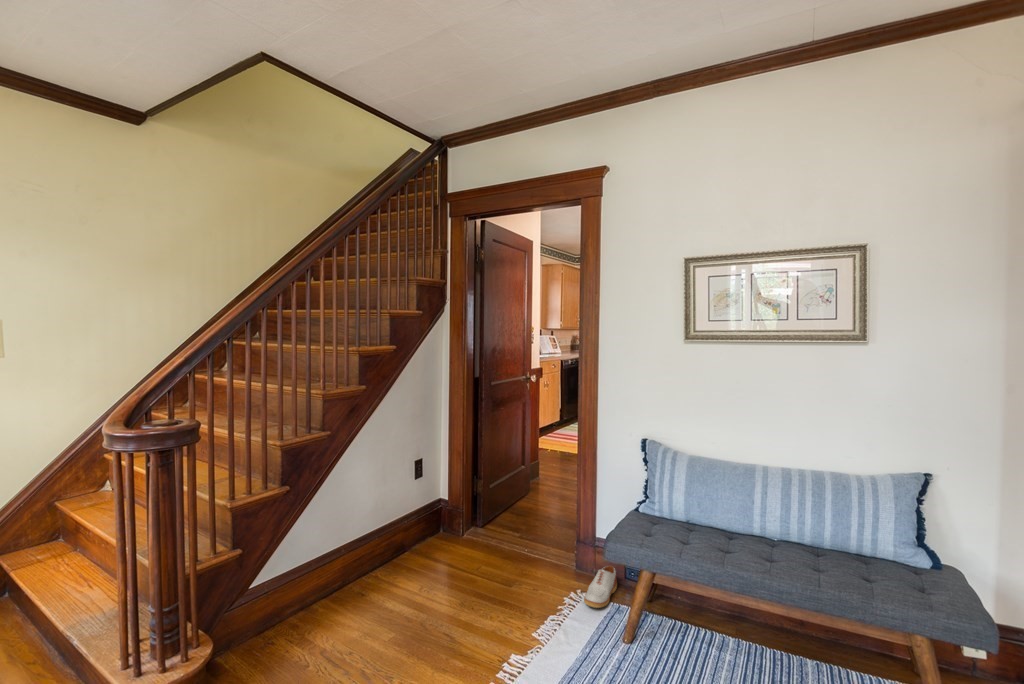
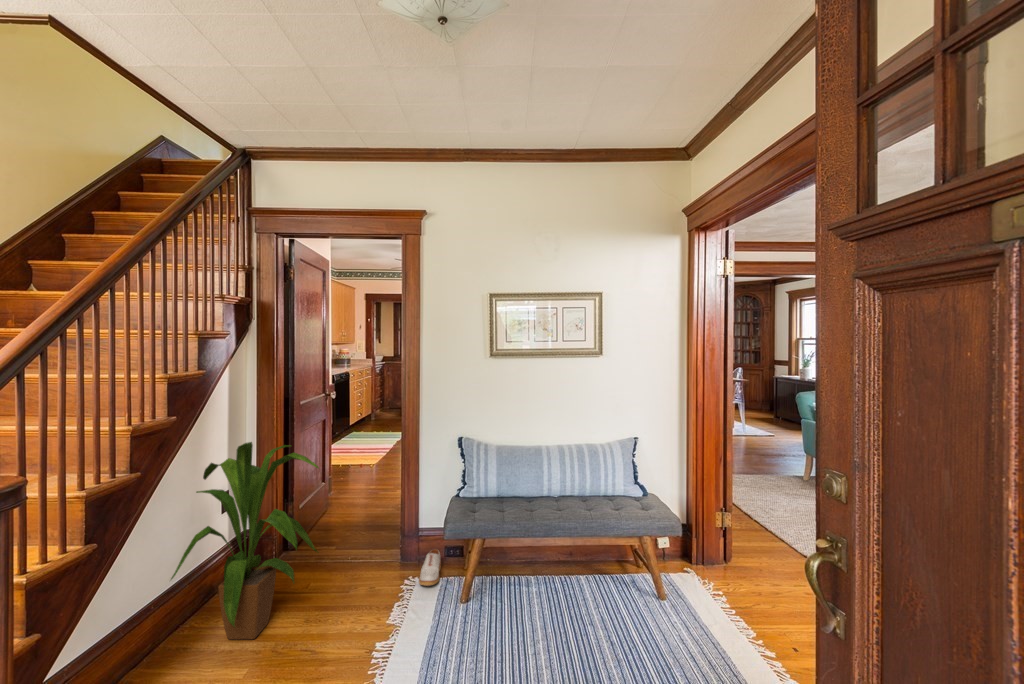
house plant: none [350,416,482,607] -> present [171,442,319,639]

